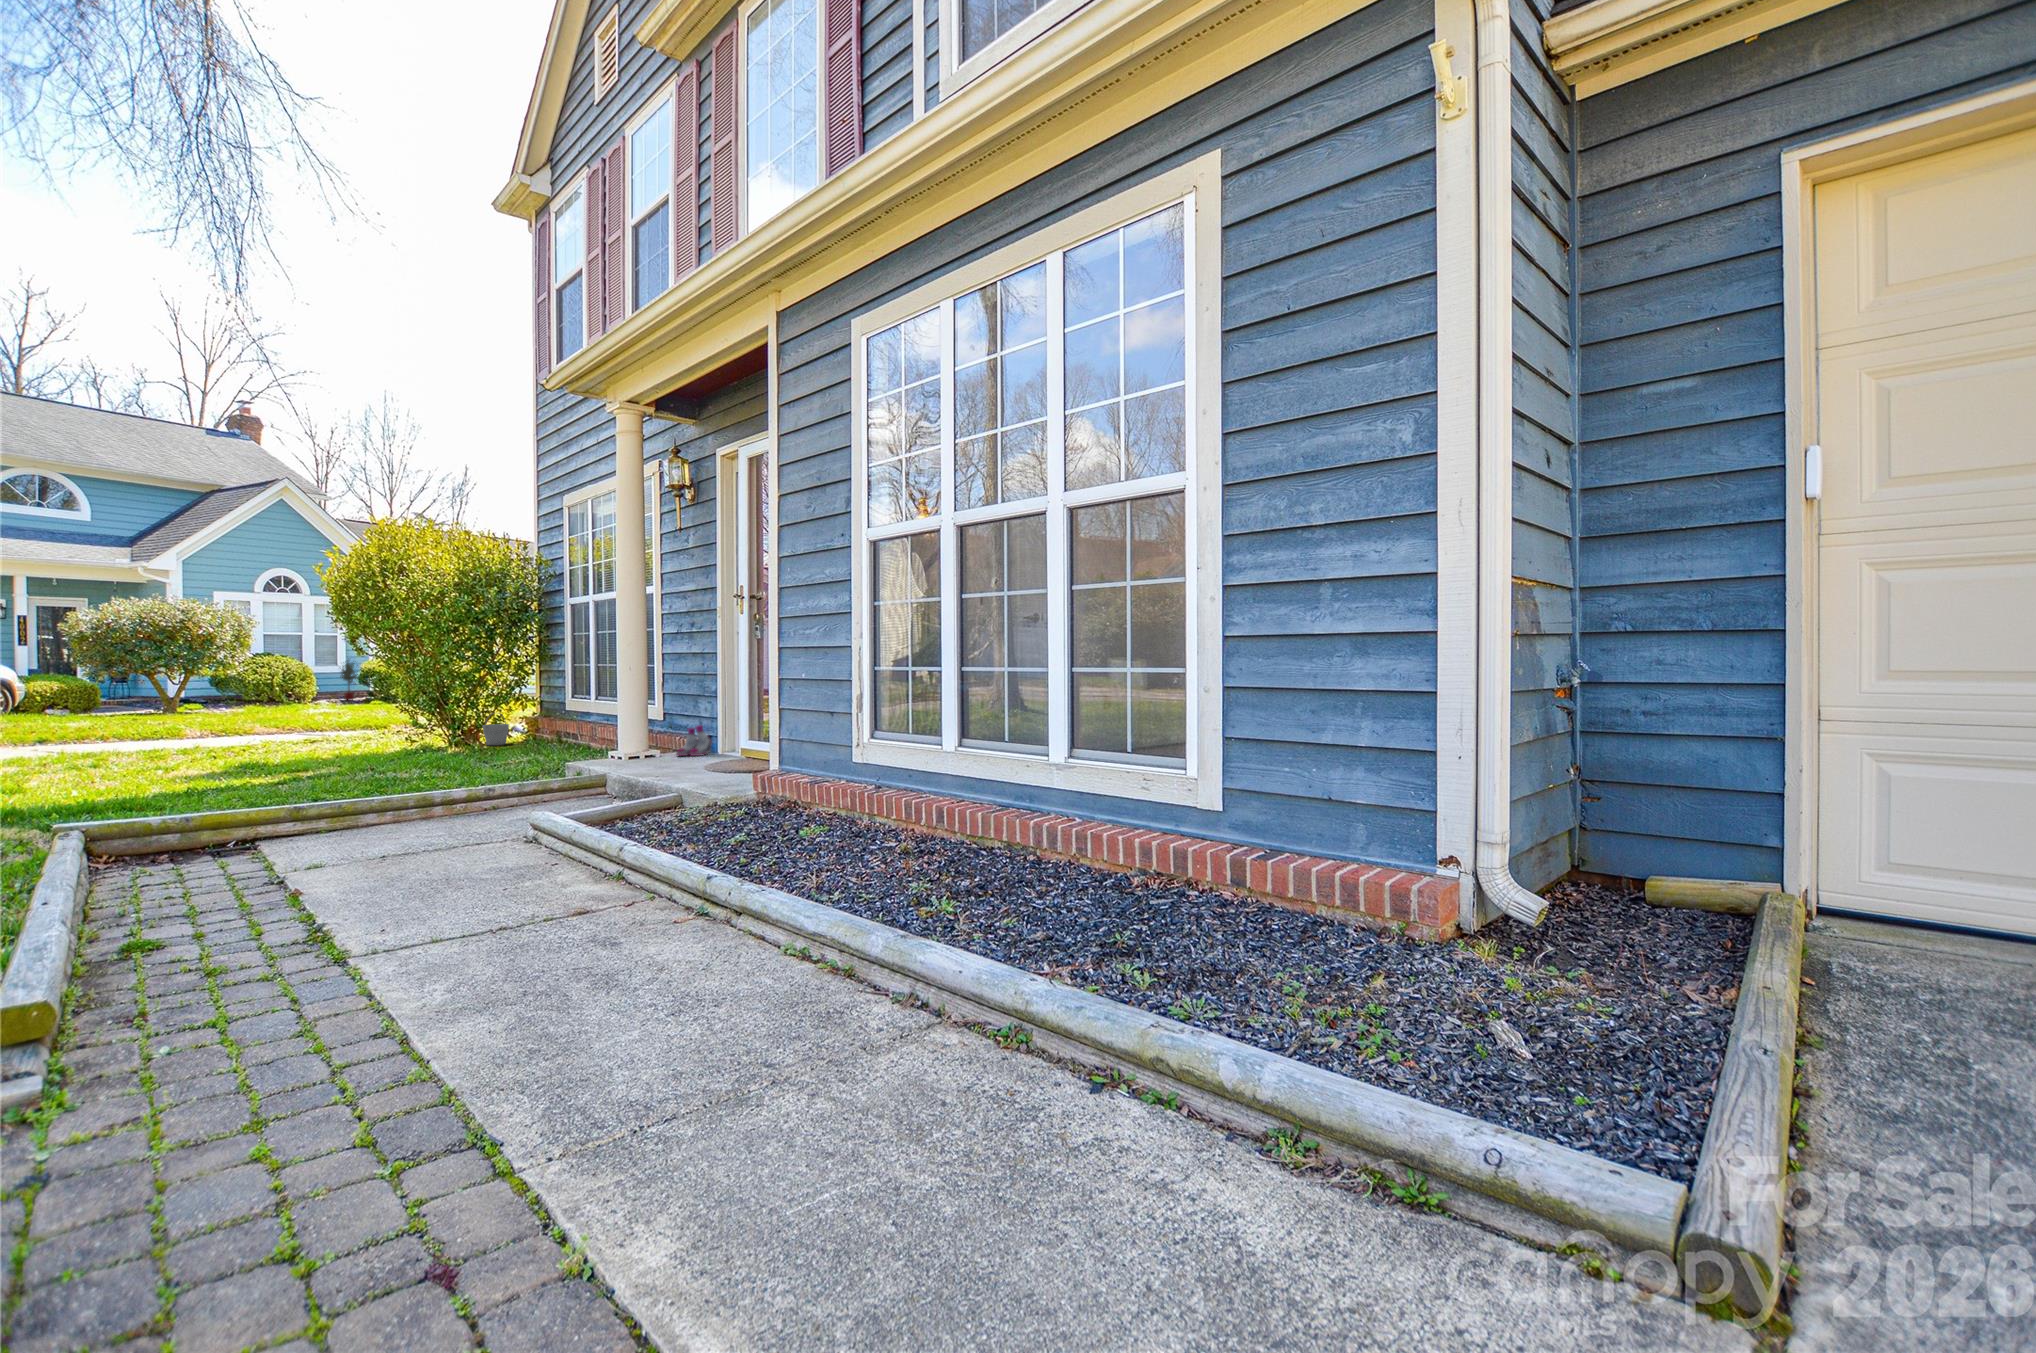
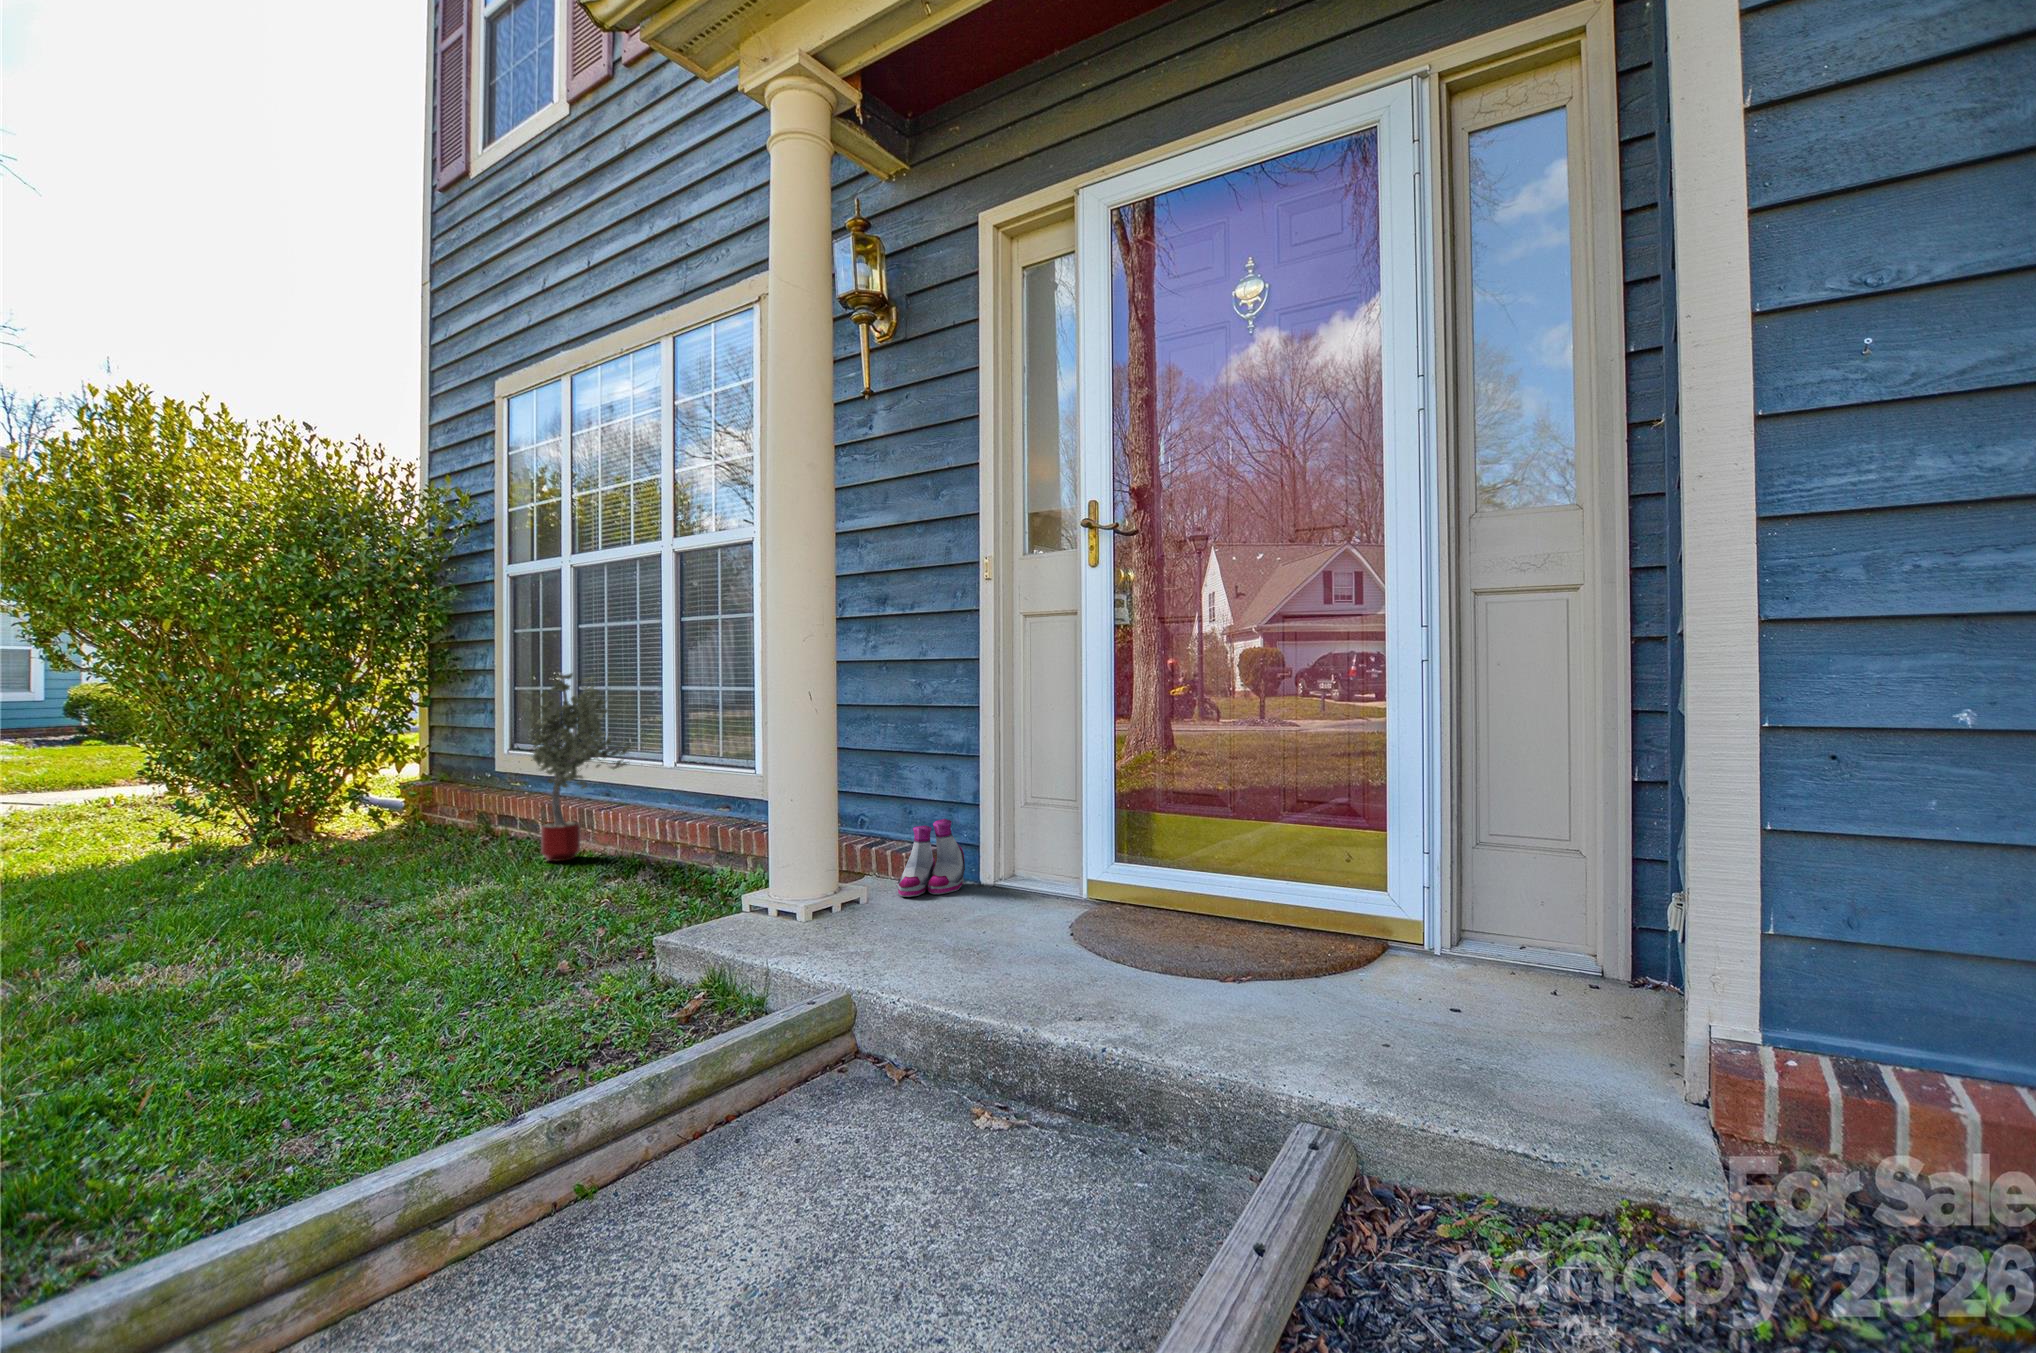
potted tree: present [340,660,358,701] -> present [529,673,631,861]
bucket: present [483,714,509,745] -> none [330,778,386,842]

